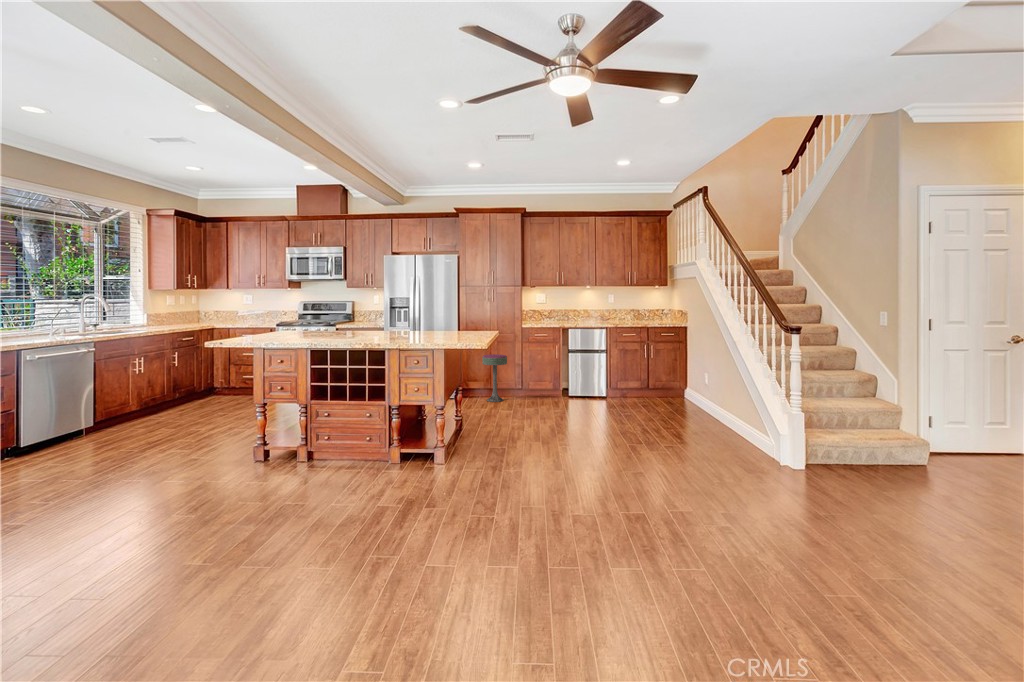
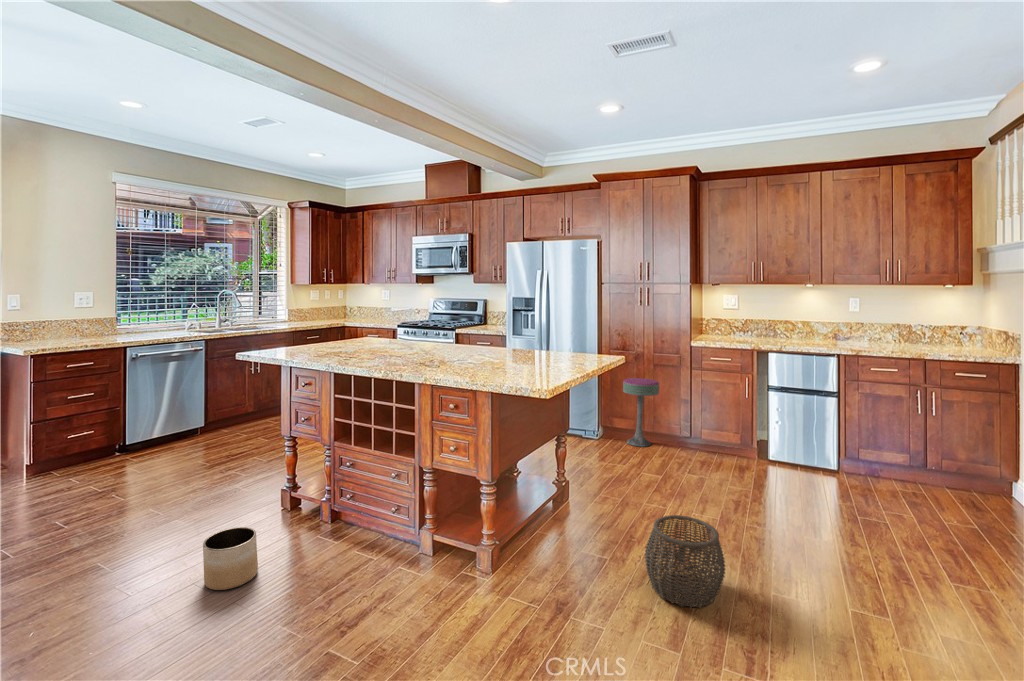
woven basket: none [532,414,573,457] -> present [645,515,725,608]
planter: none [252,457,289,496] -> present [203,527,258,590]

